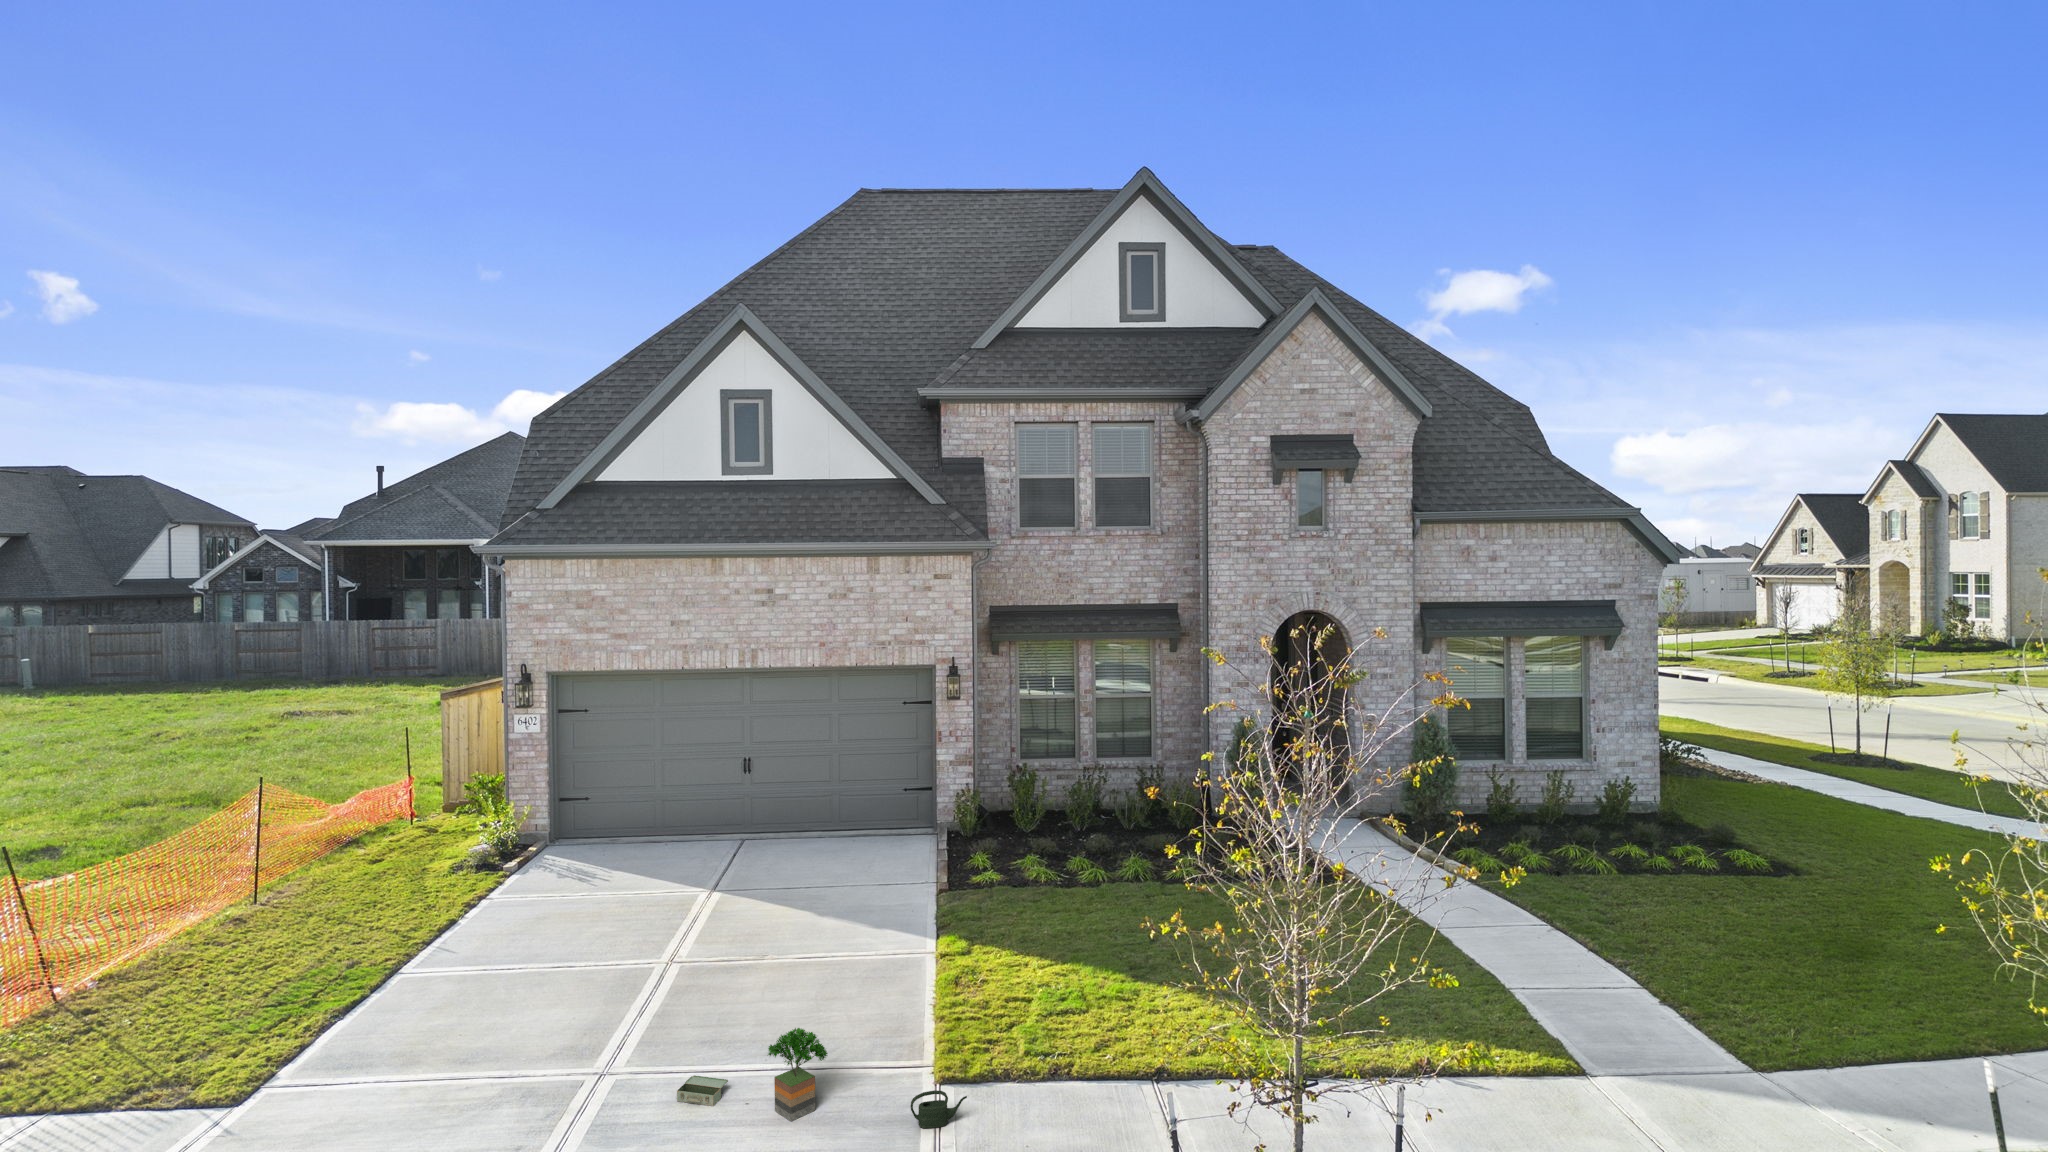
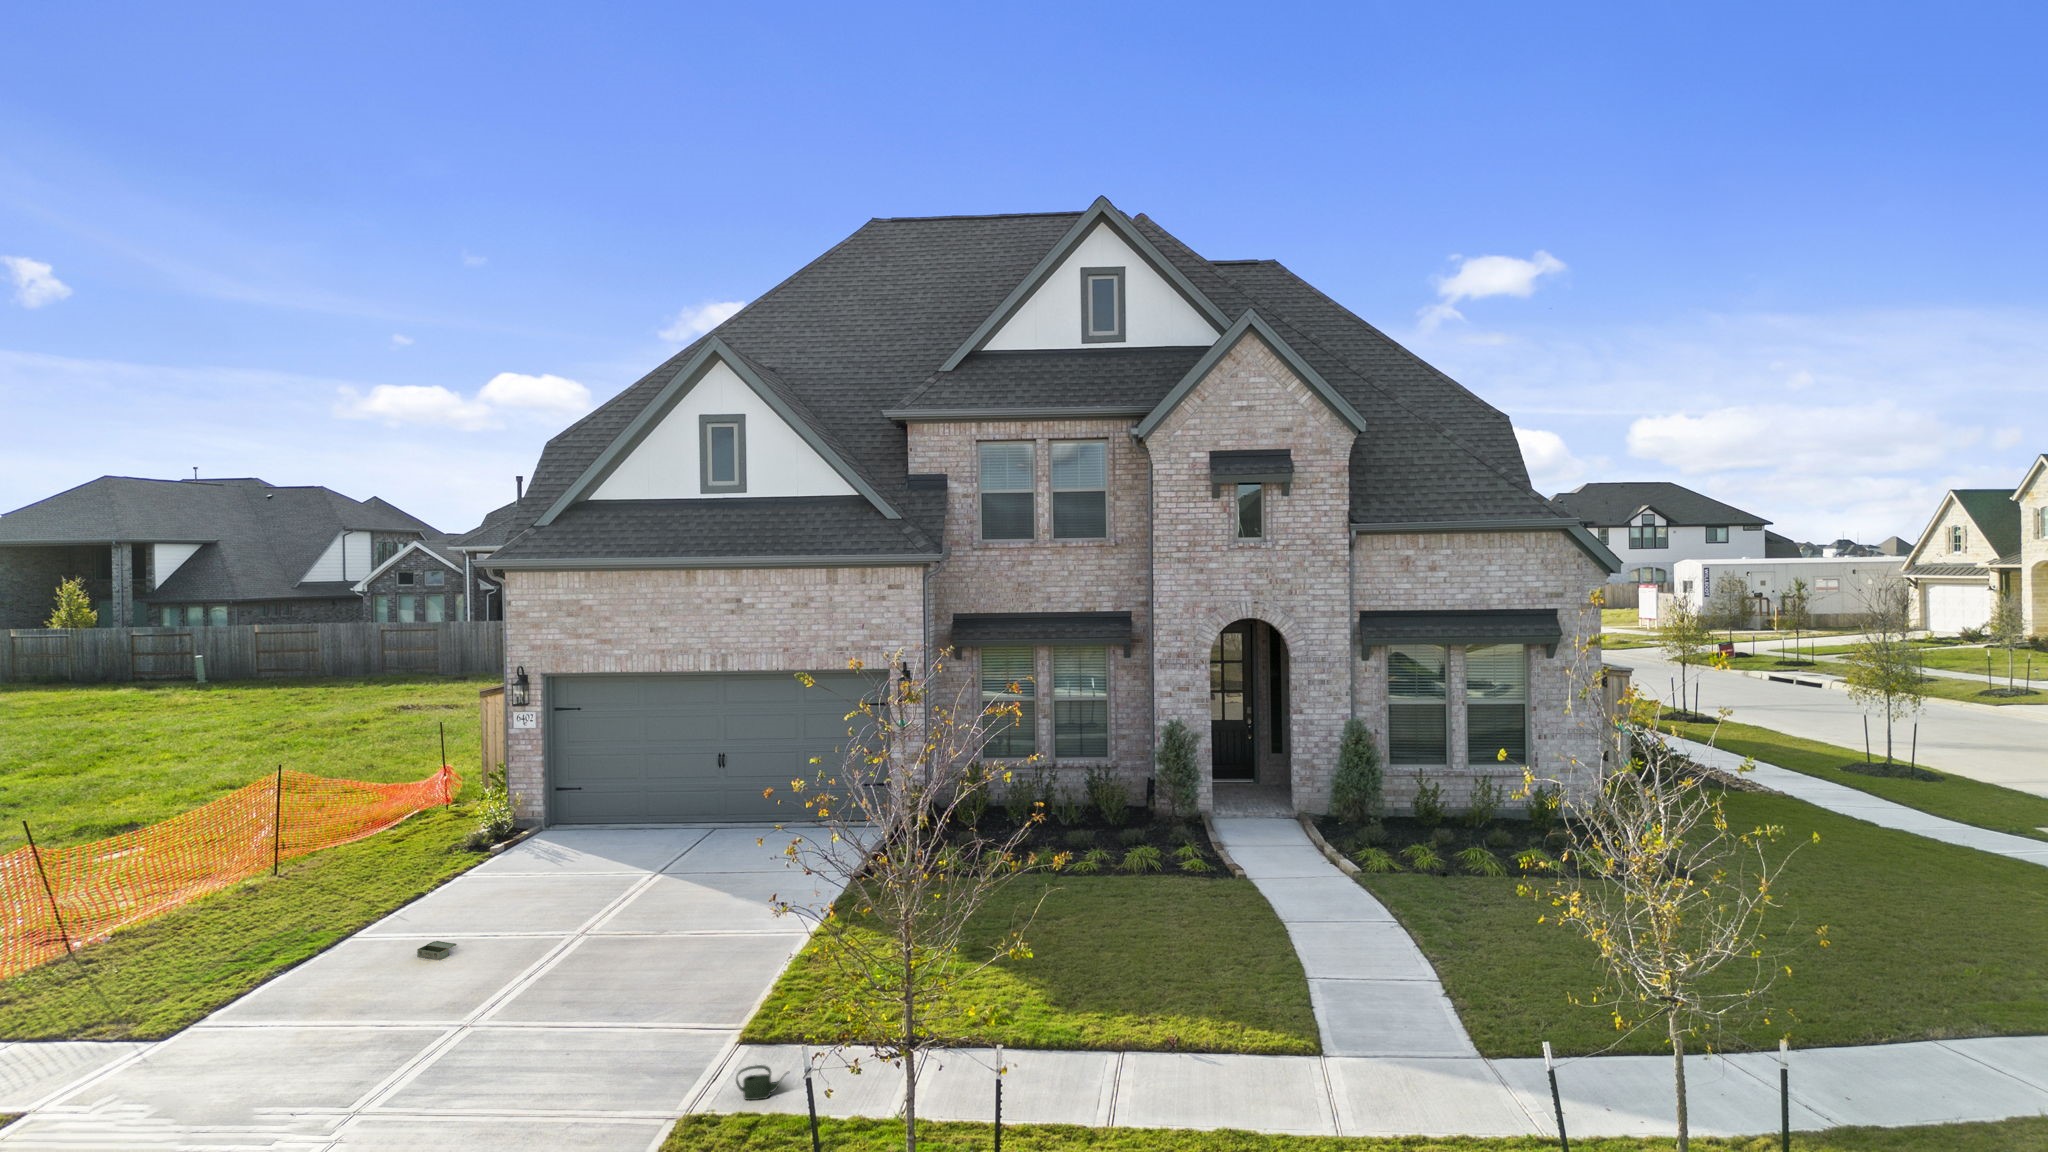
potted tree: present [768,1028,828,1121] -> none [614,1002,671,1089]
toolbox: present [677,1075,728,1106] -> present [417,941,457,960]

